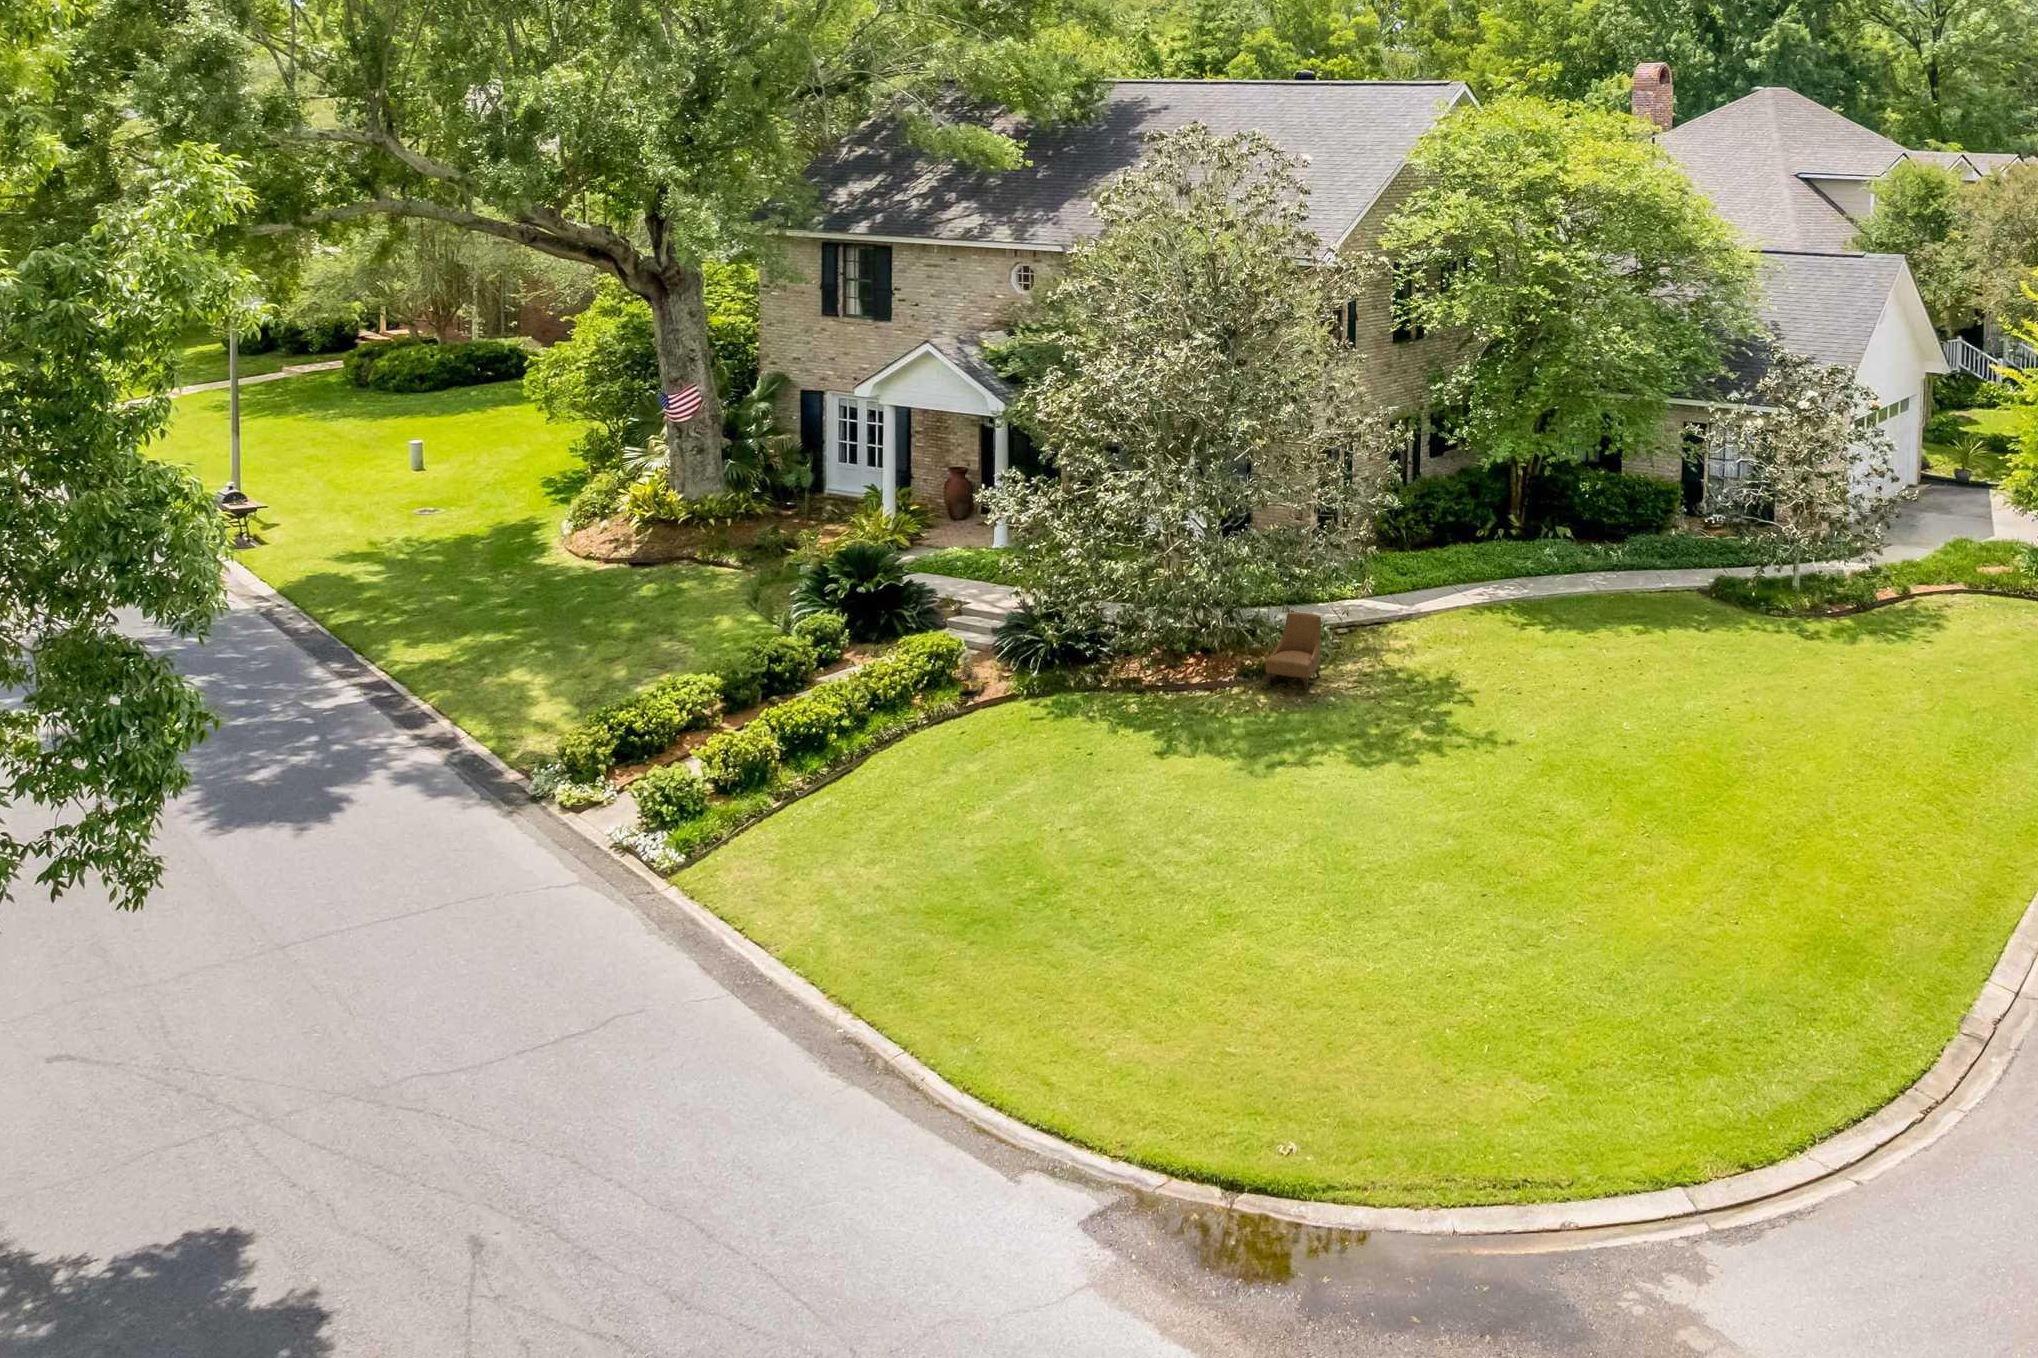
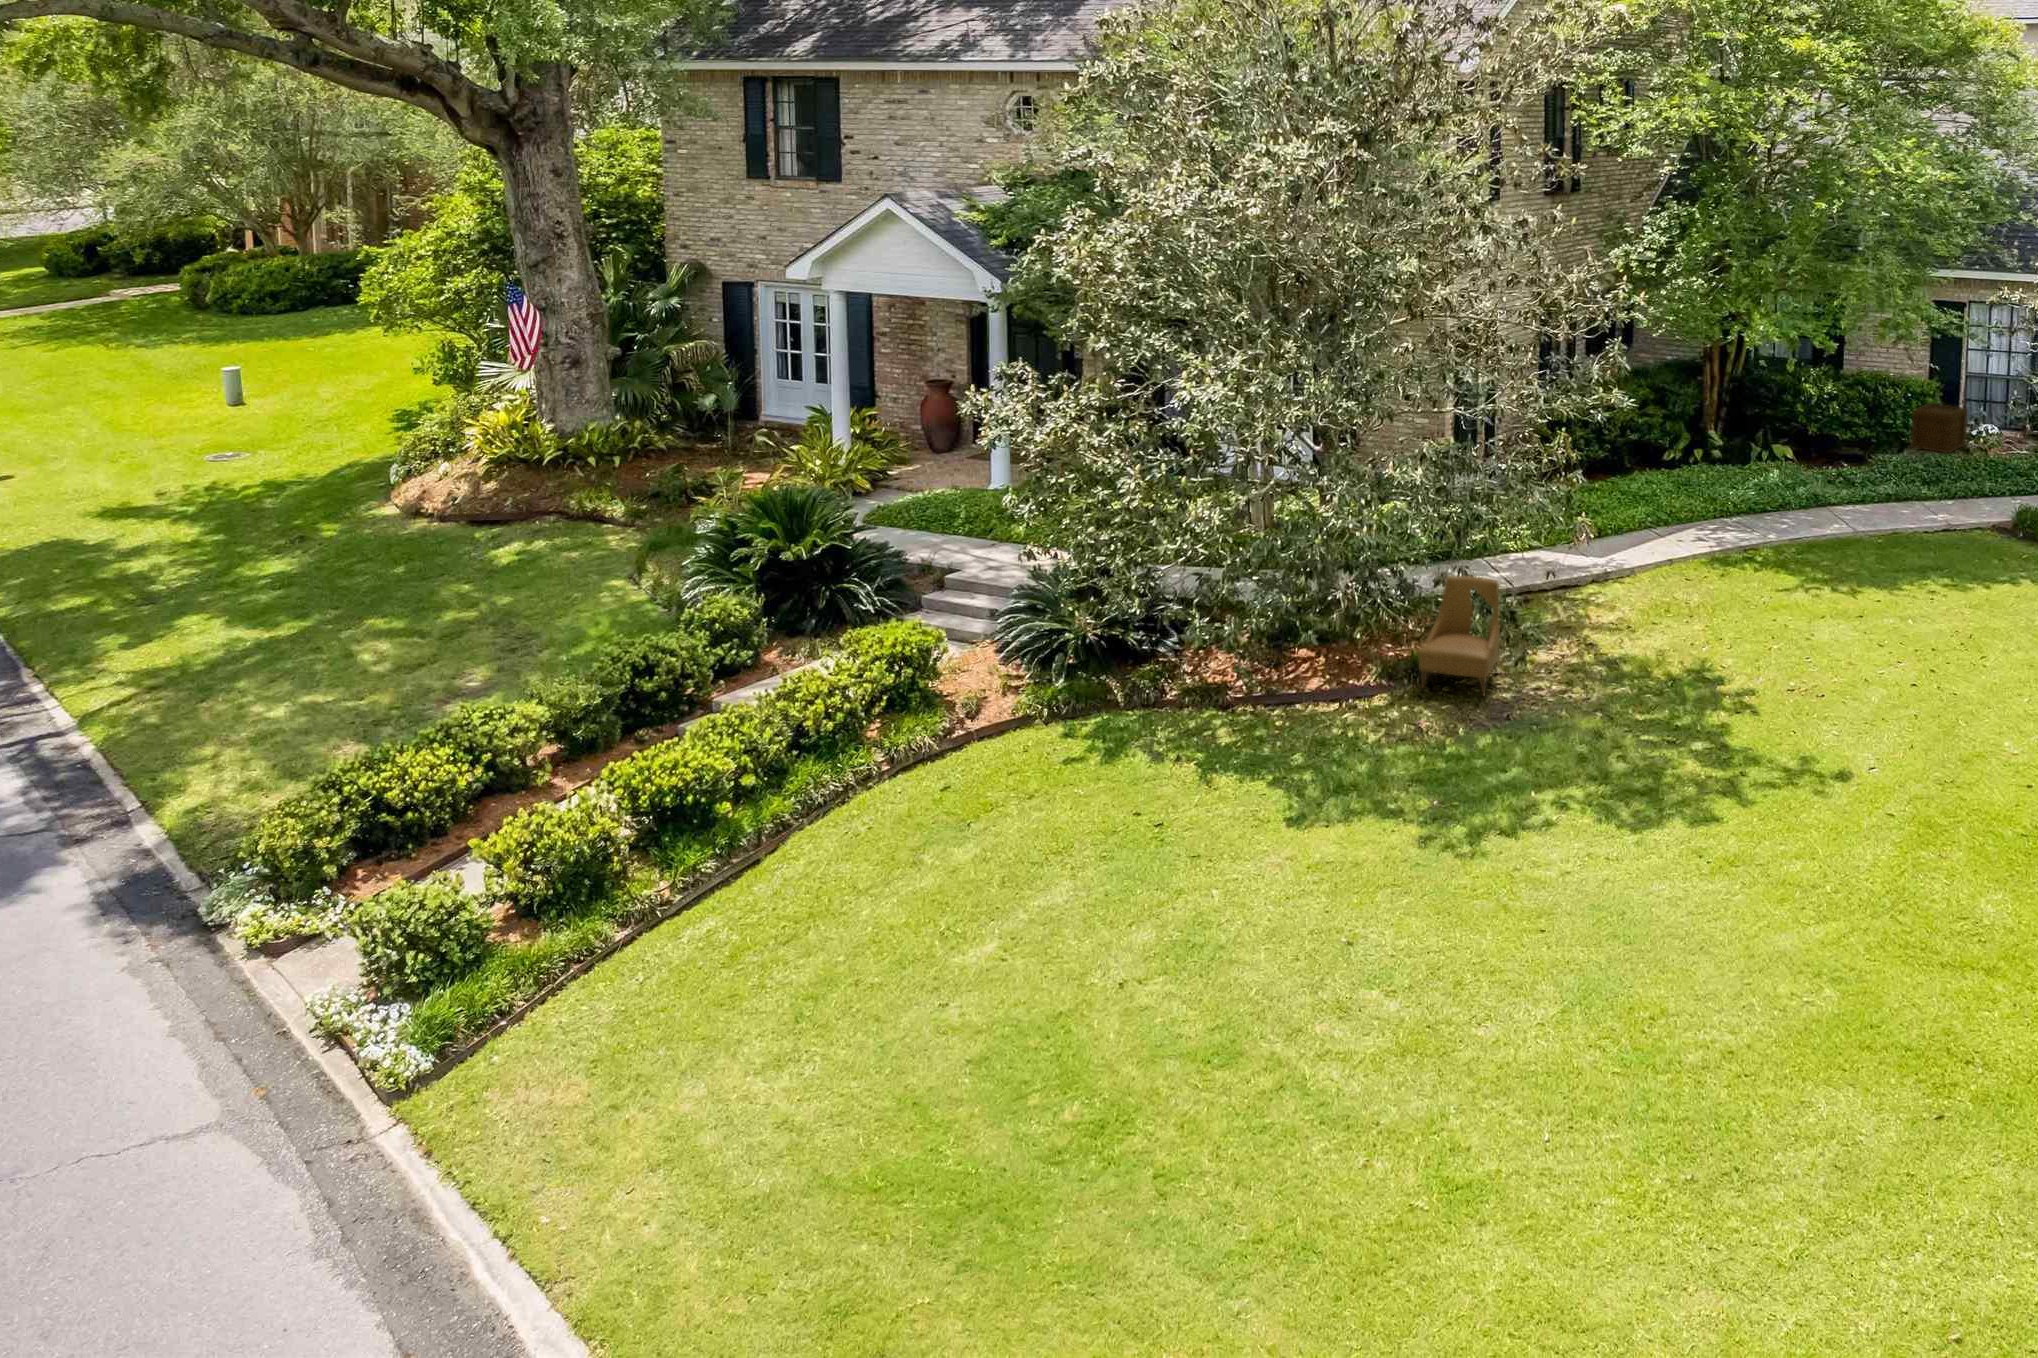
wooden crate: none [1673,496,1715,535] -> present [1911,403,1967,453]
potted tree: present [957,660,979,698] -> none [932,658,977,723]

